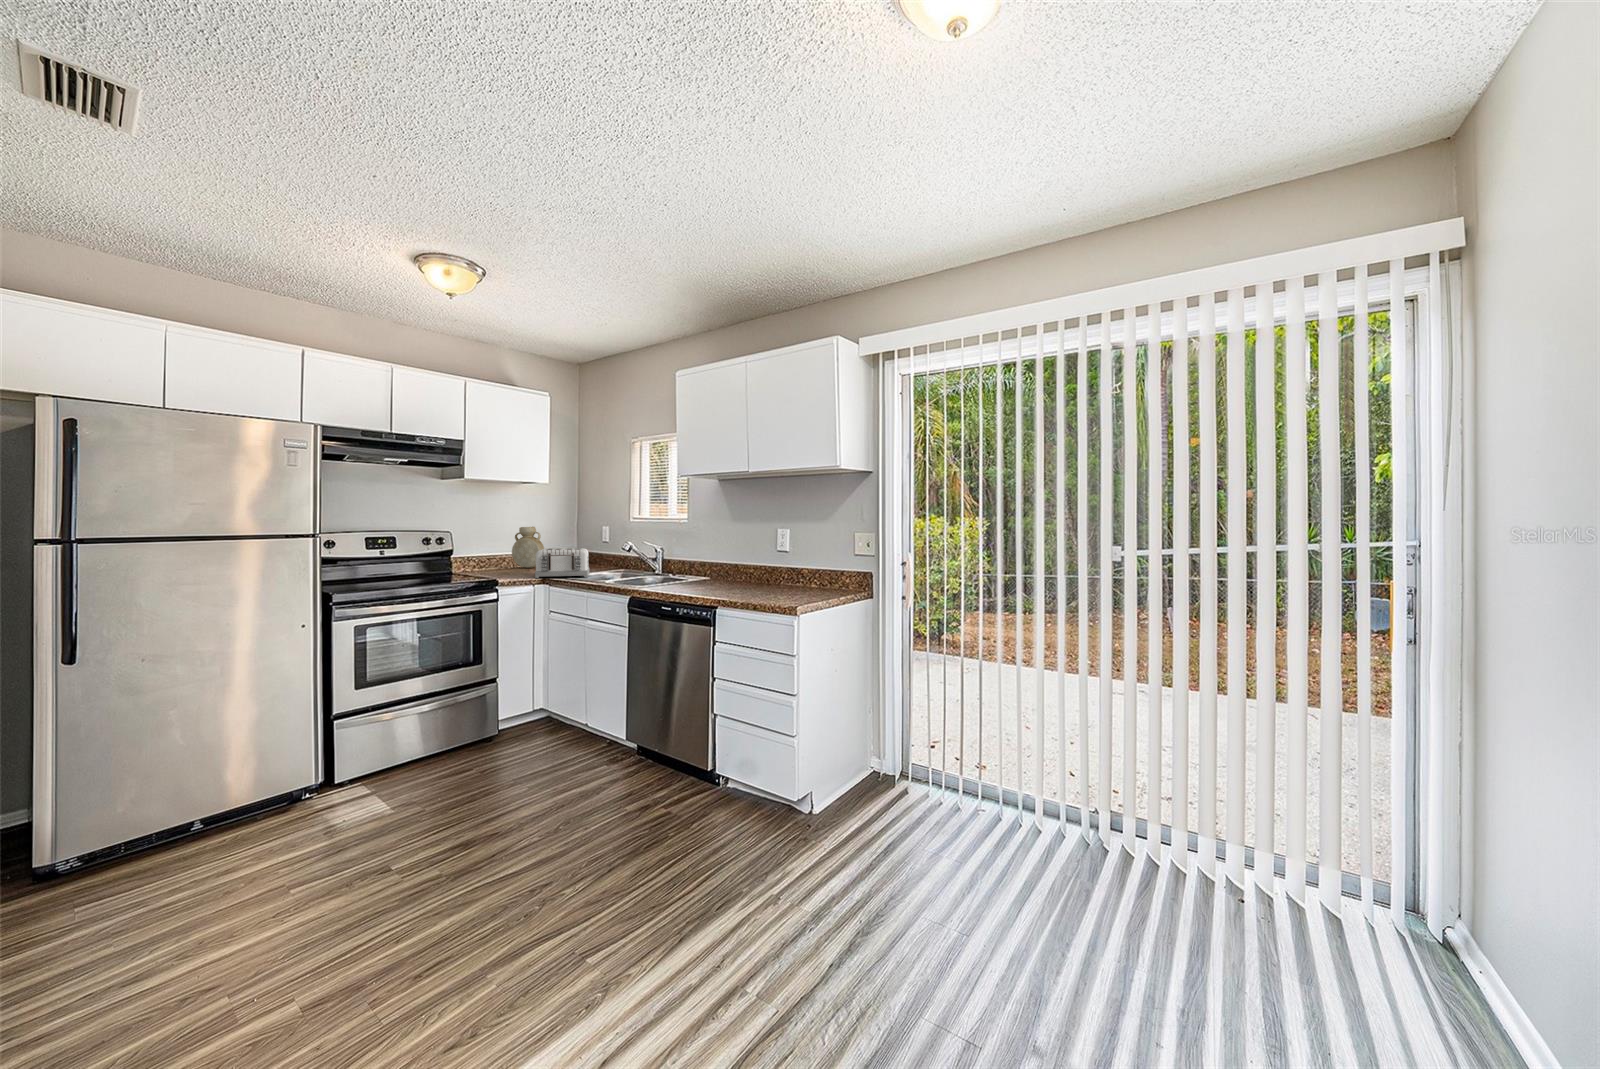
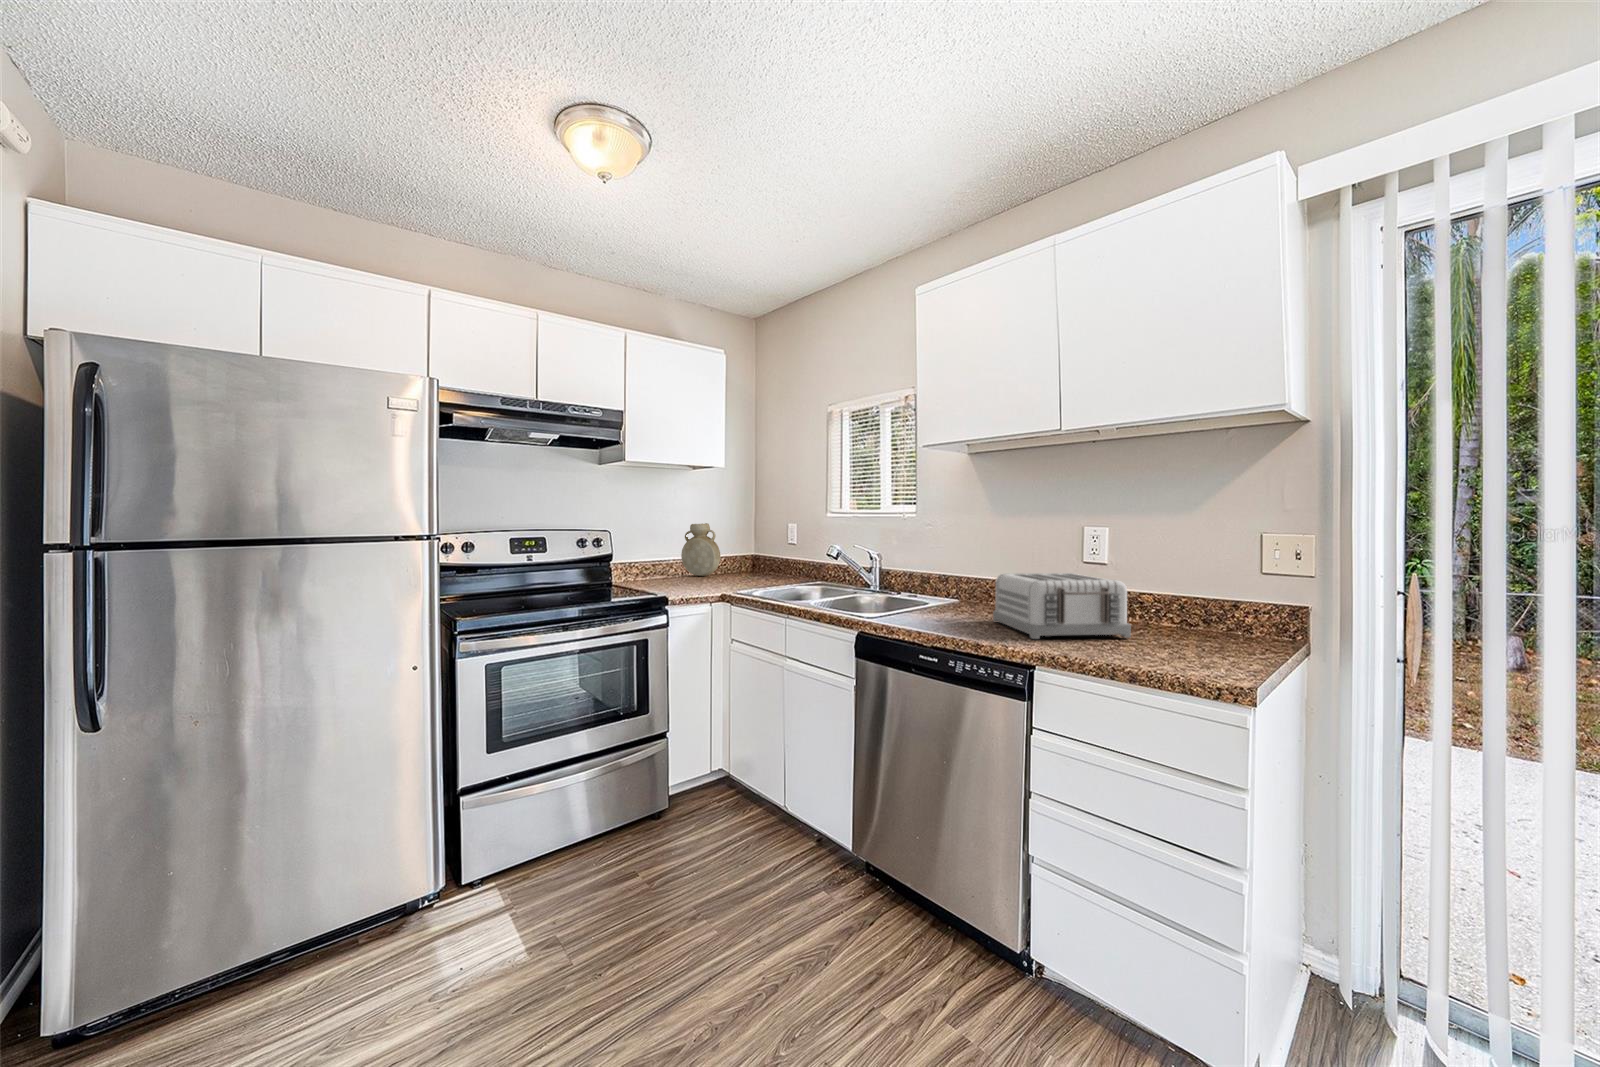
toaster: present [535,548,589,578] -> present [993,573,1131,639]

